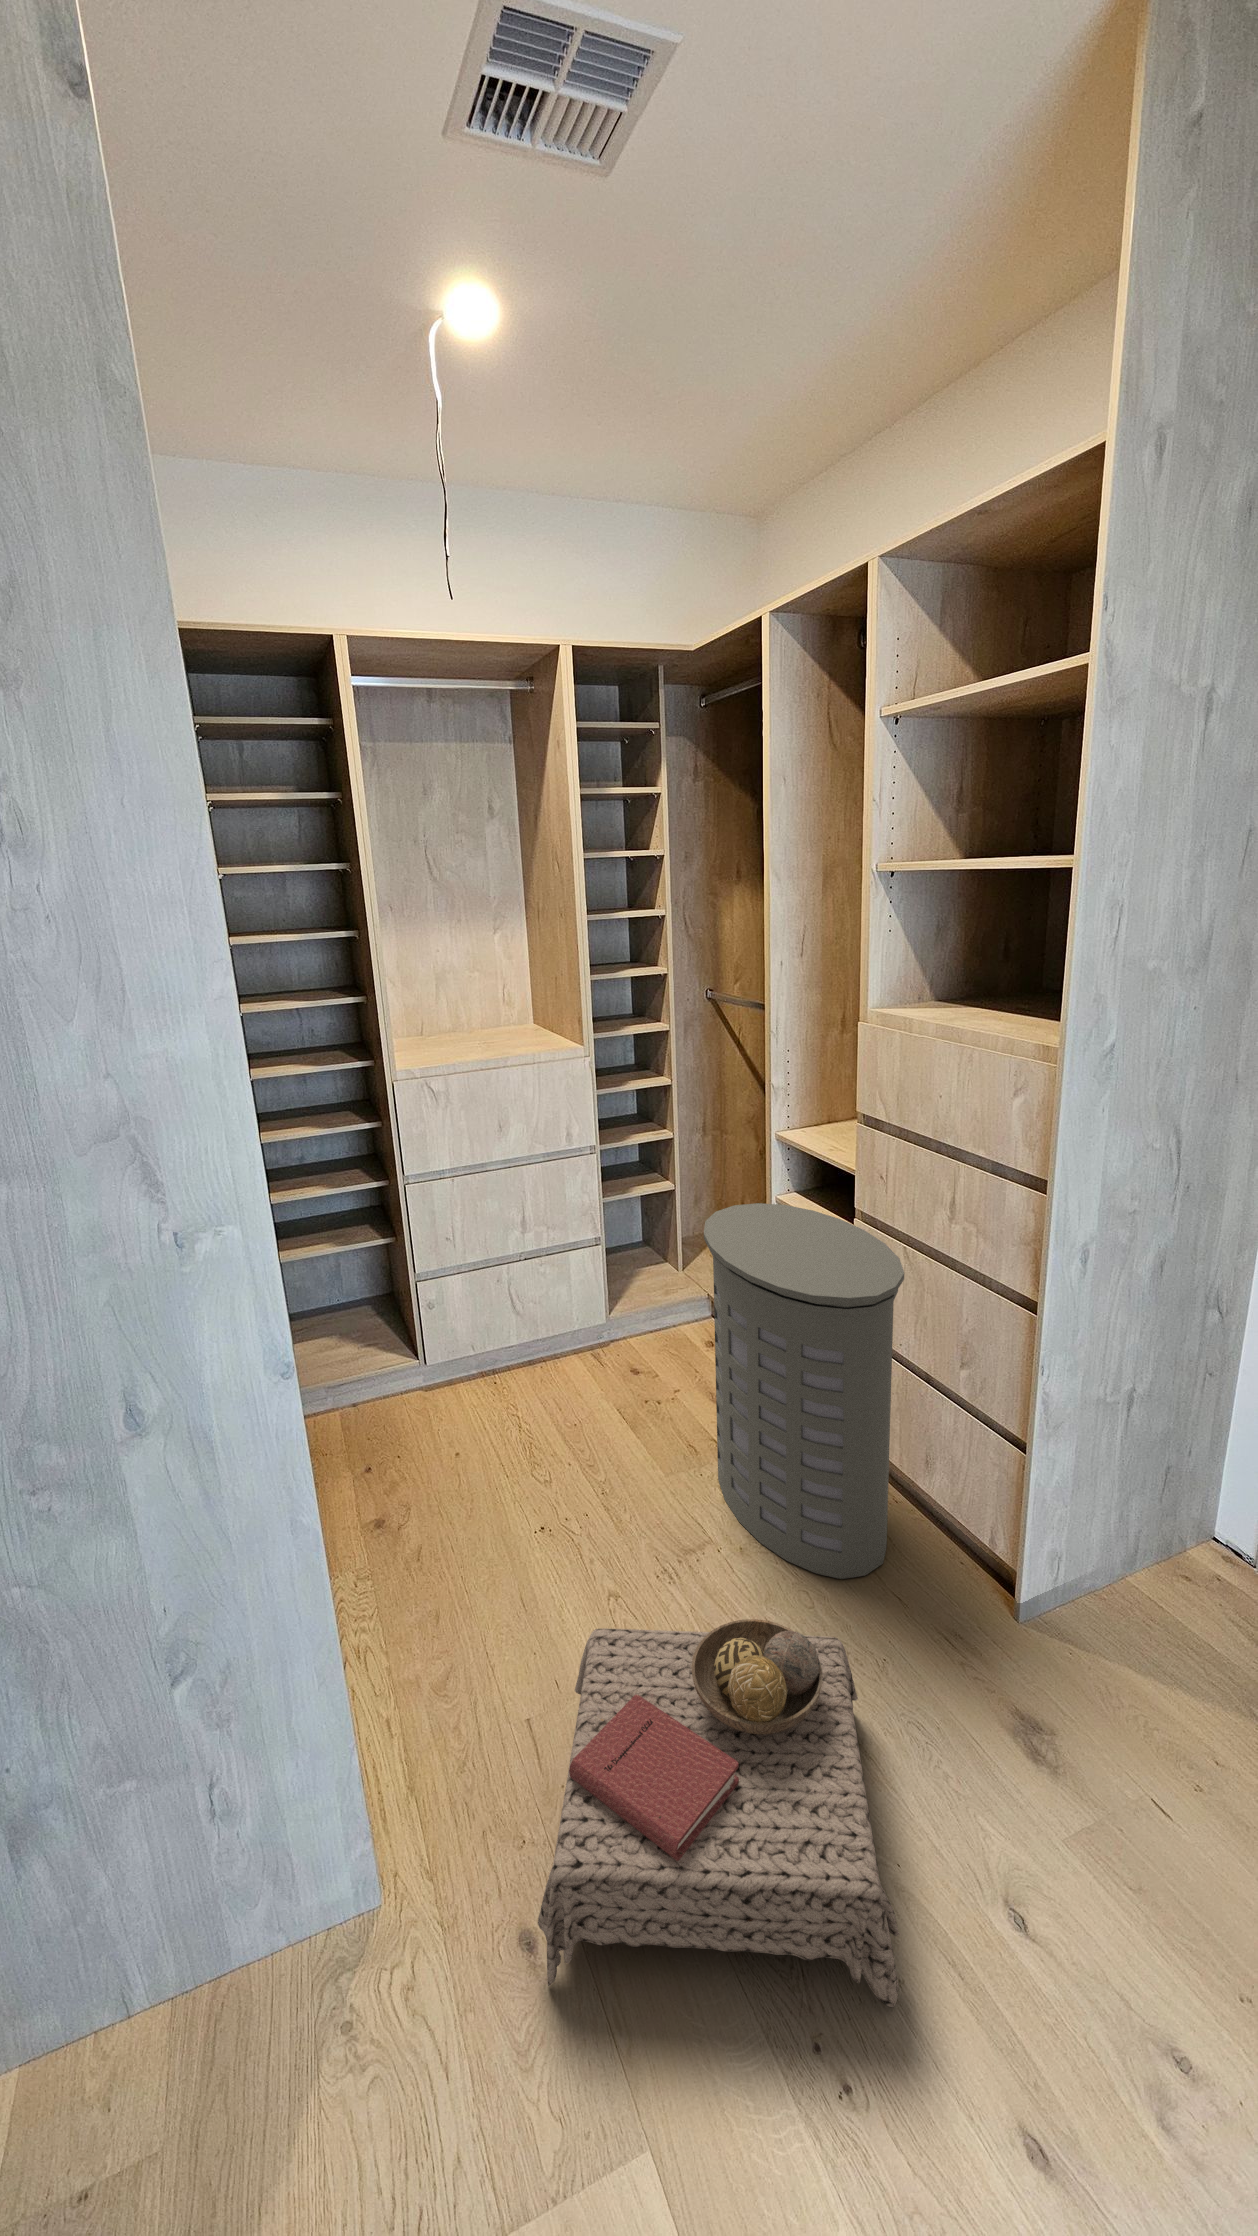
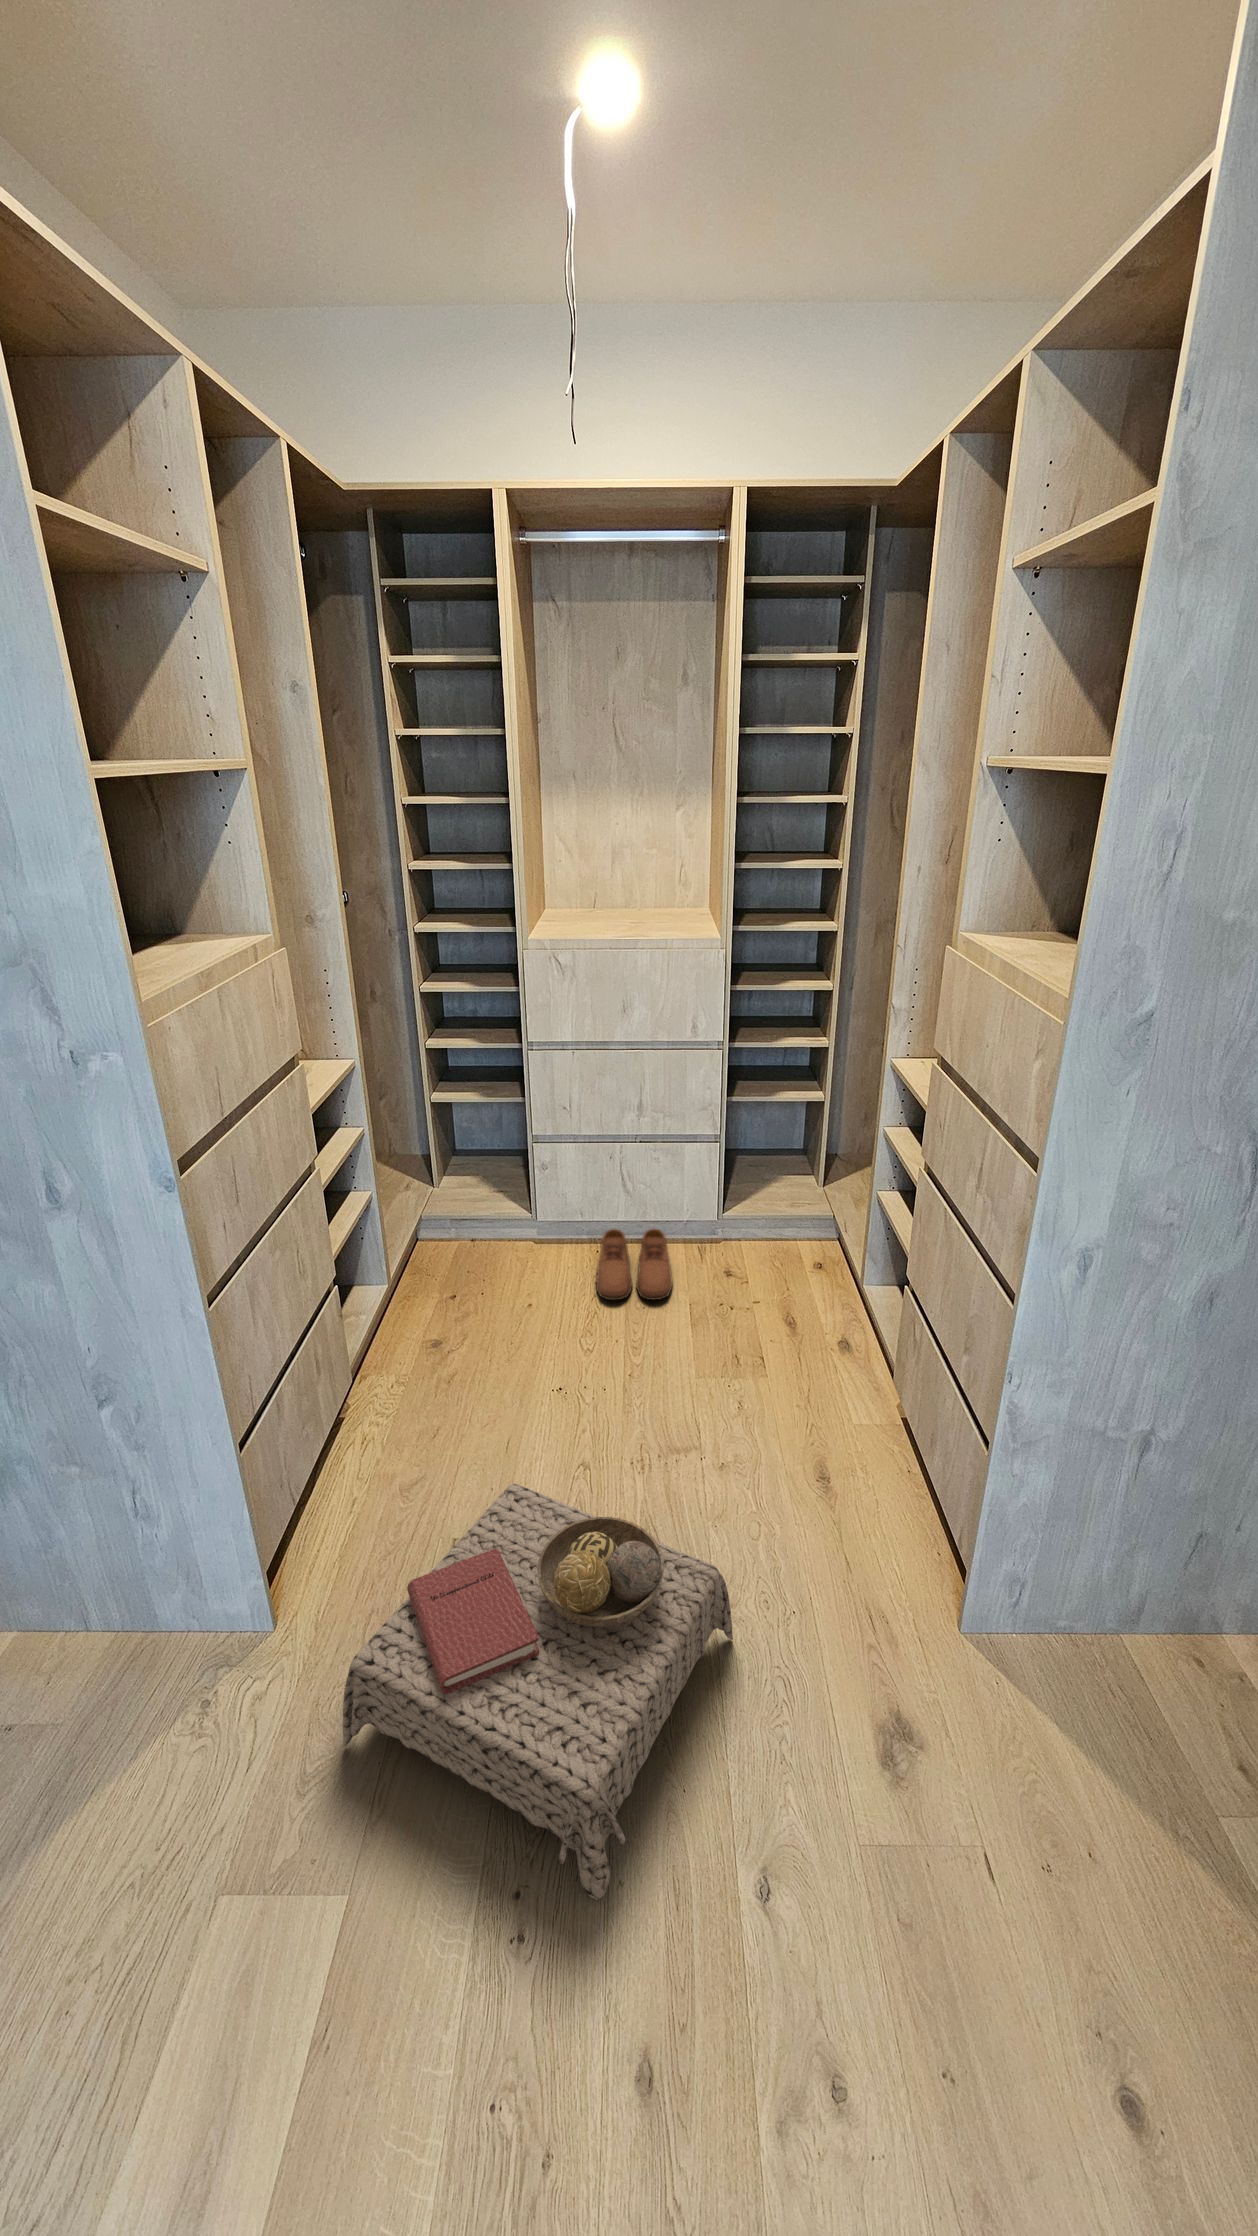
laundry hamper: present [704,1203,904,1579] -> none [739,1125,921,1525]
shoe: none [501,1346,593,1429] -> present [596,1229,673,1300]

